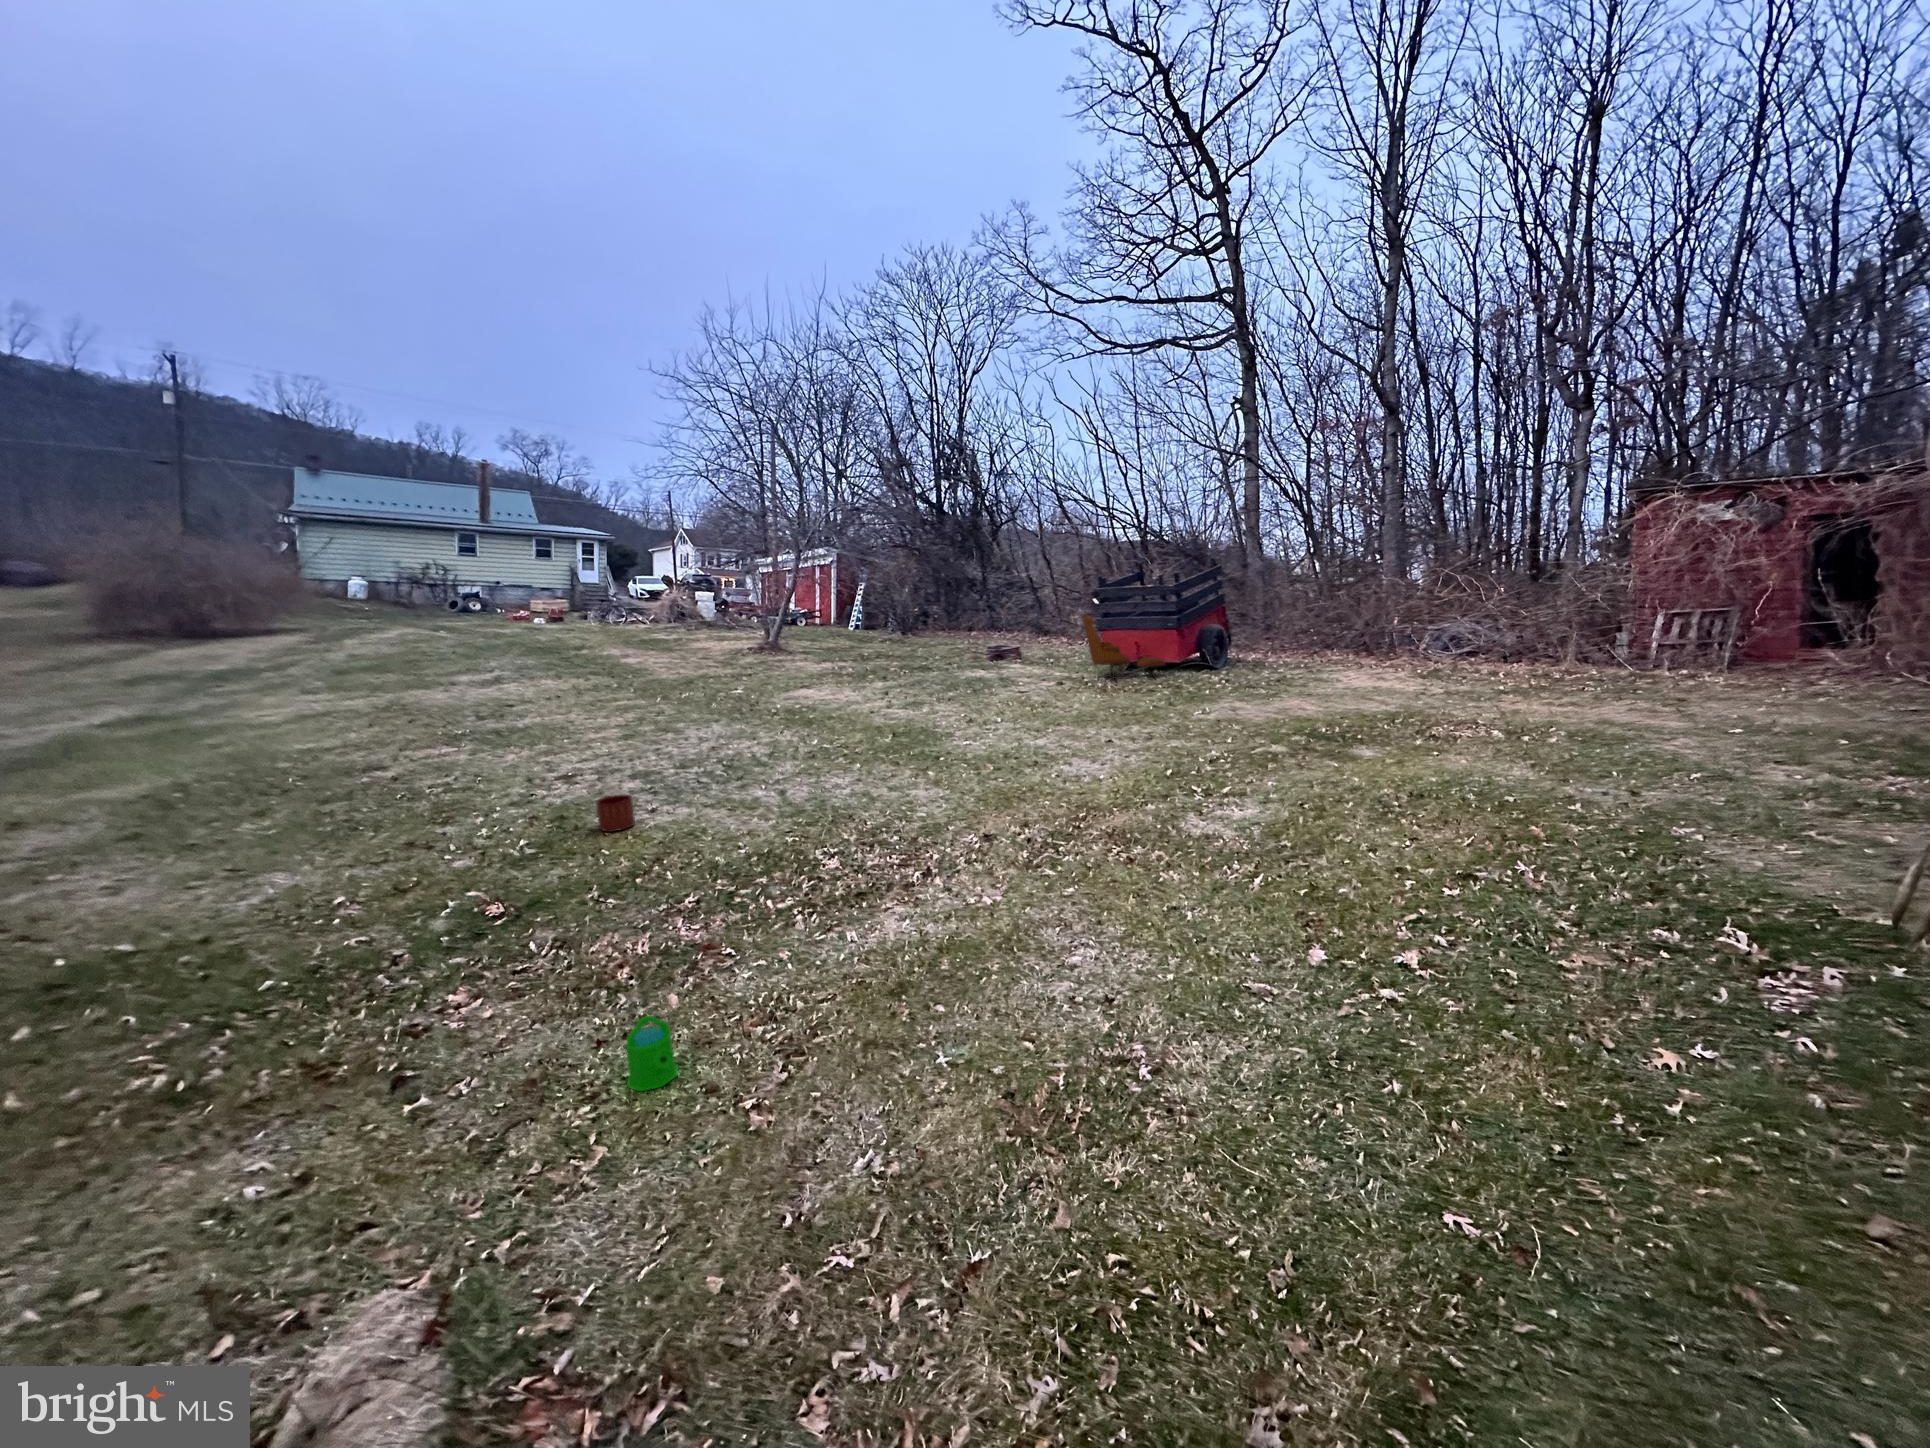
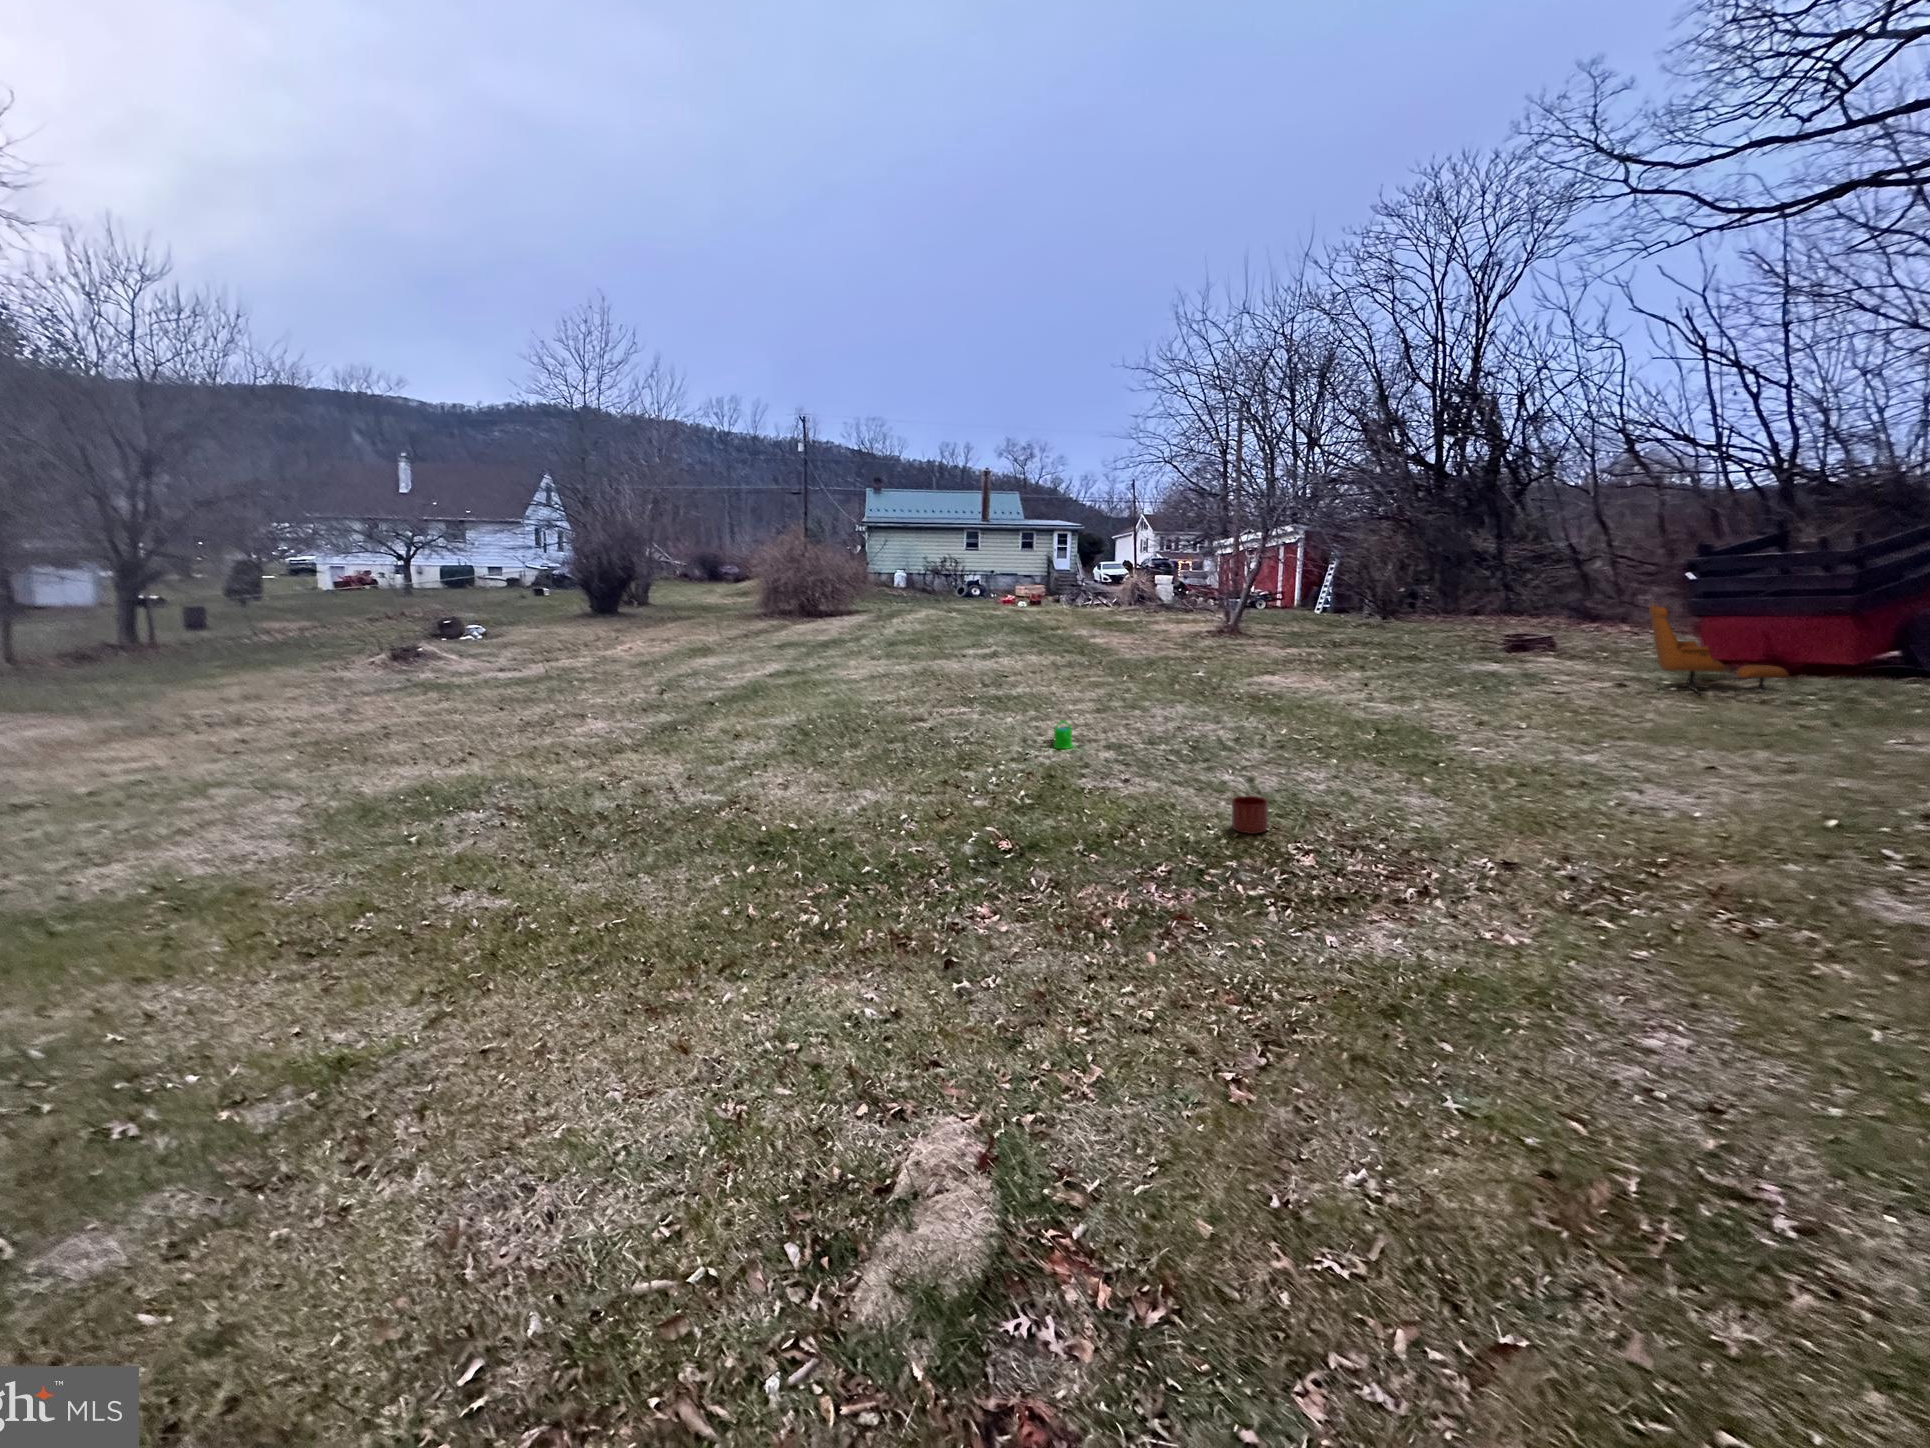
planter: present [596,795,635,832] -> present [1232,796,1268,834]
watering can: present [626,1015,679,1091] -> present [1054,720,1073,749]

